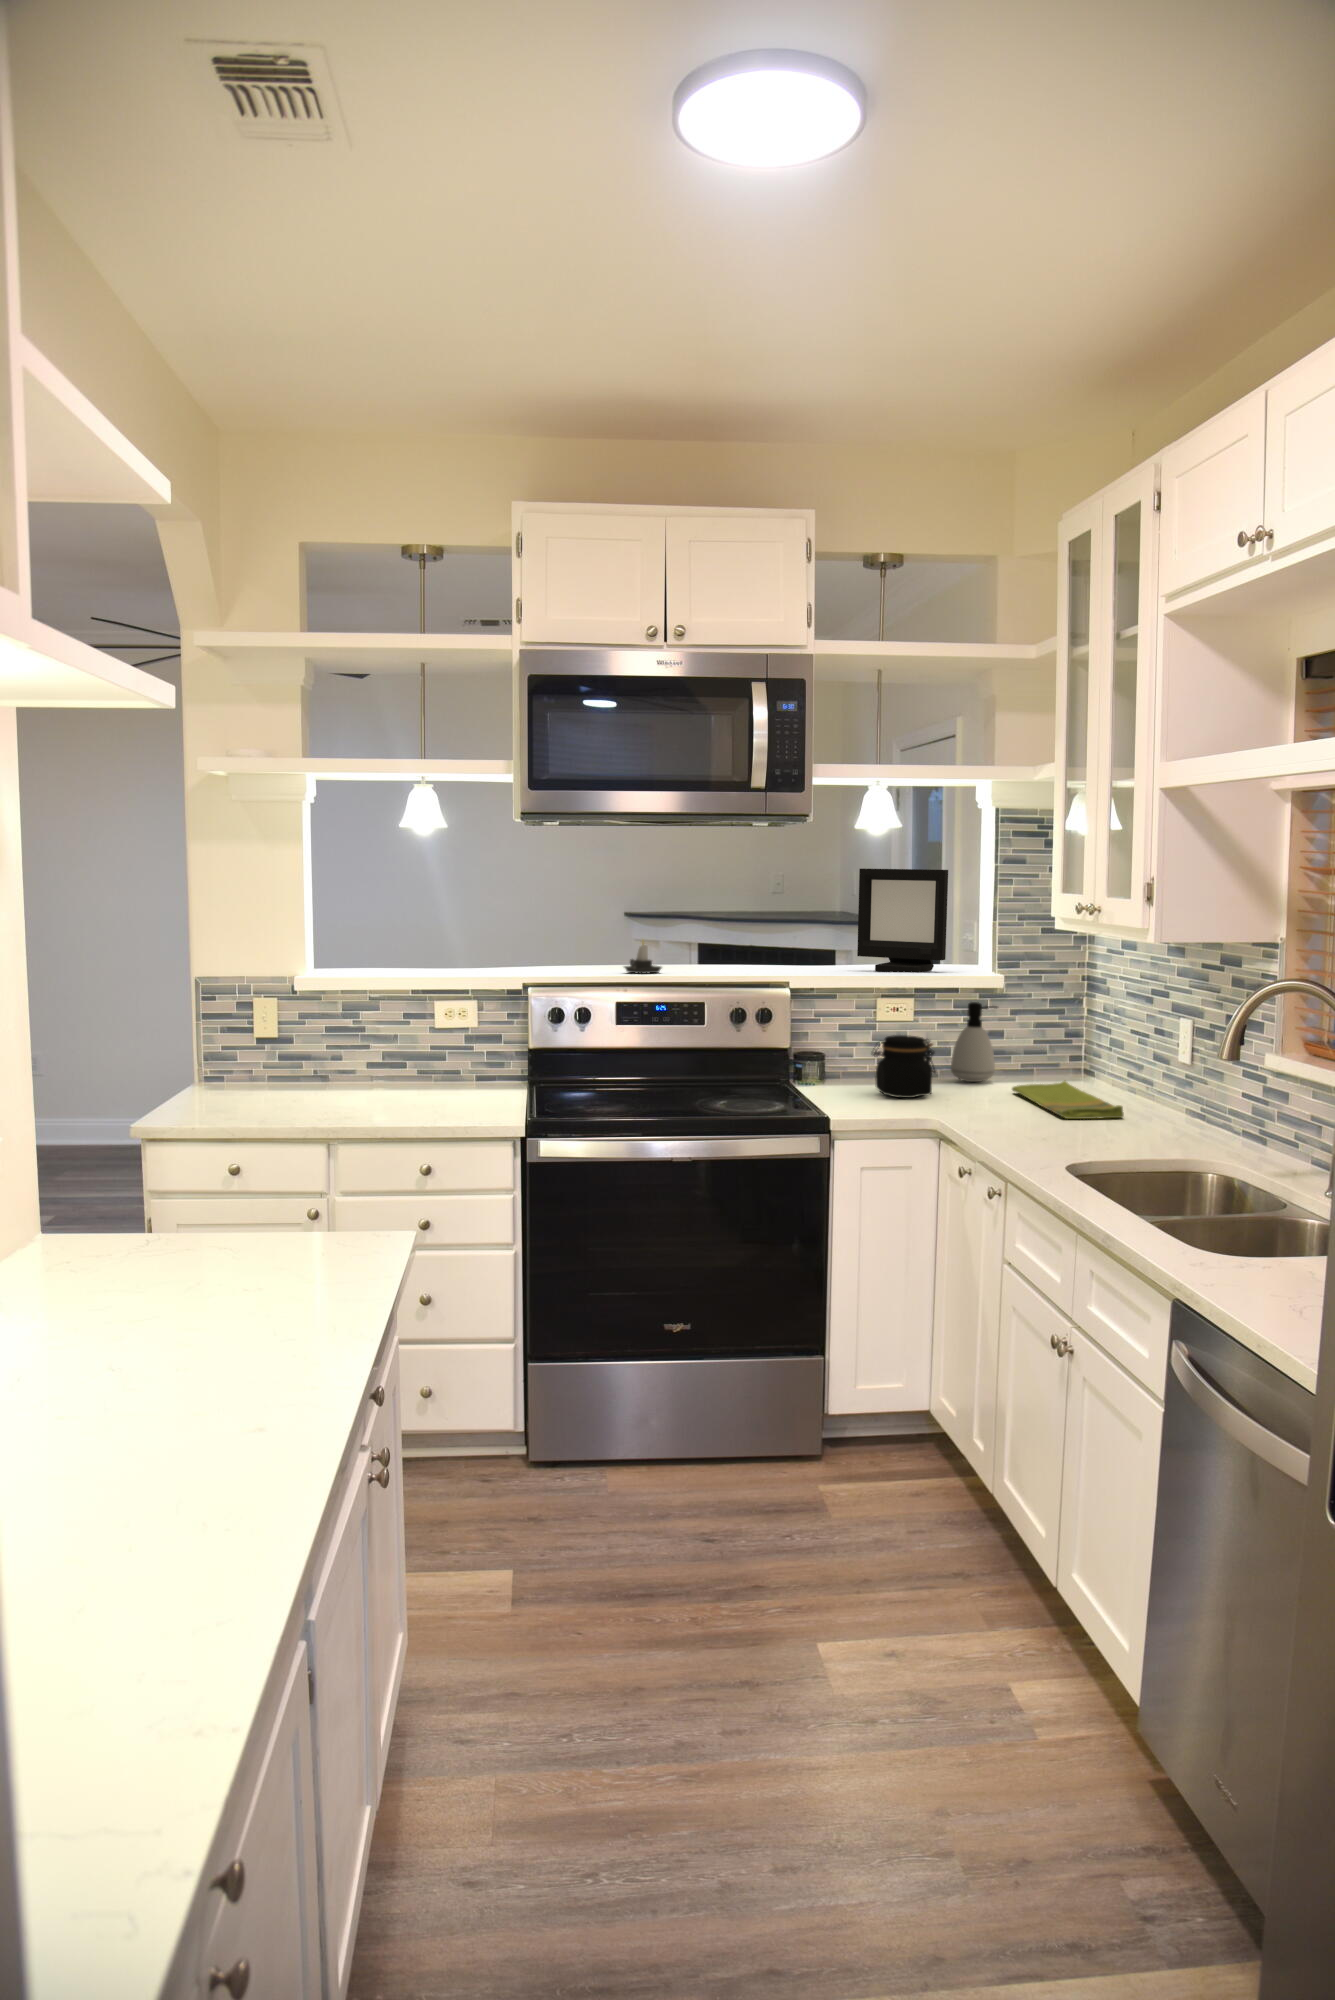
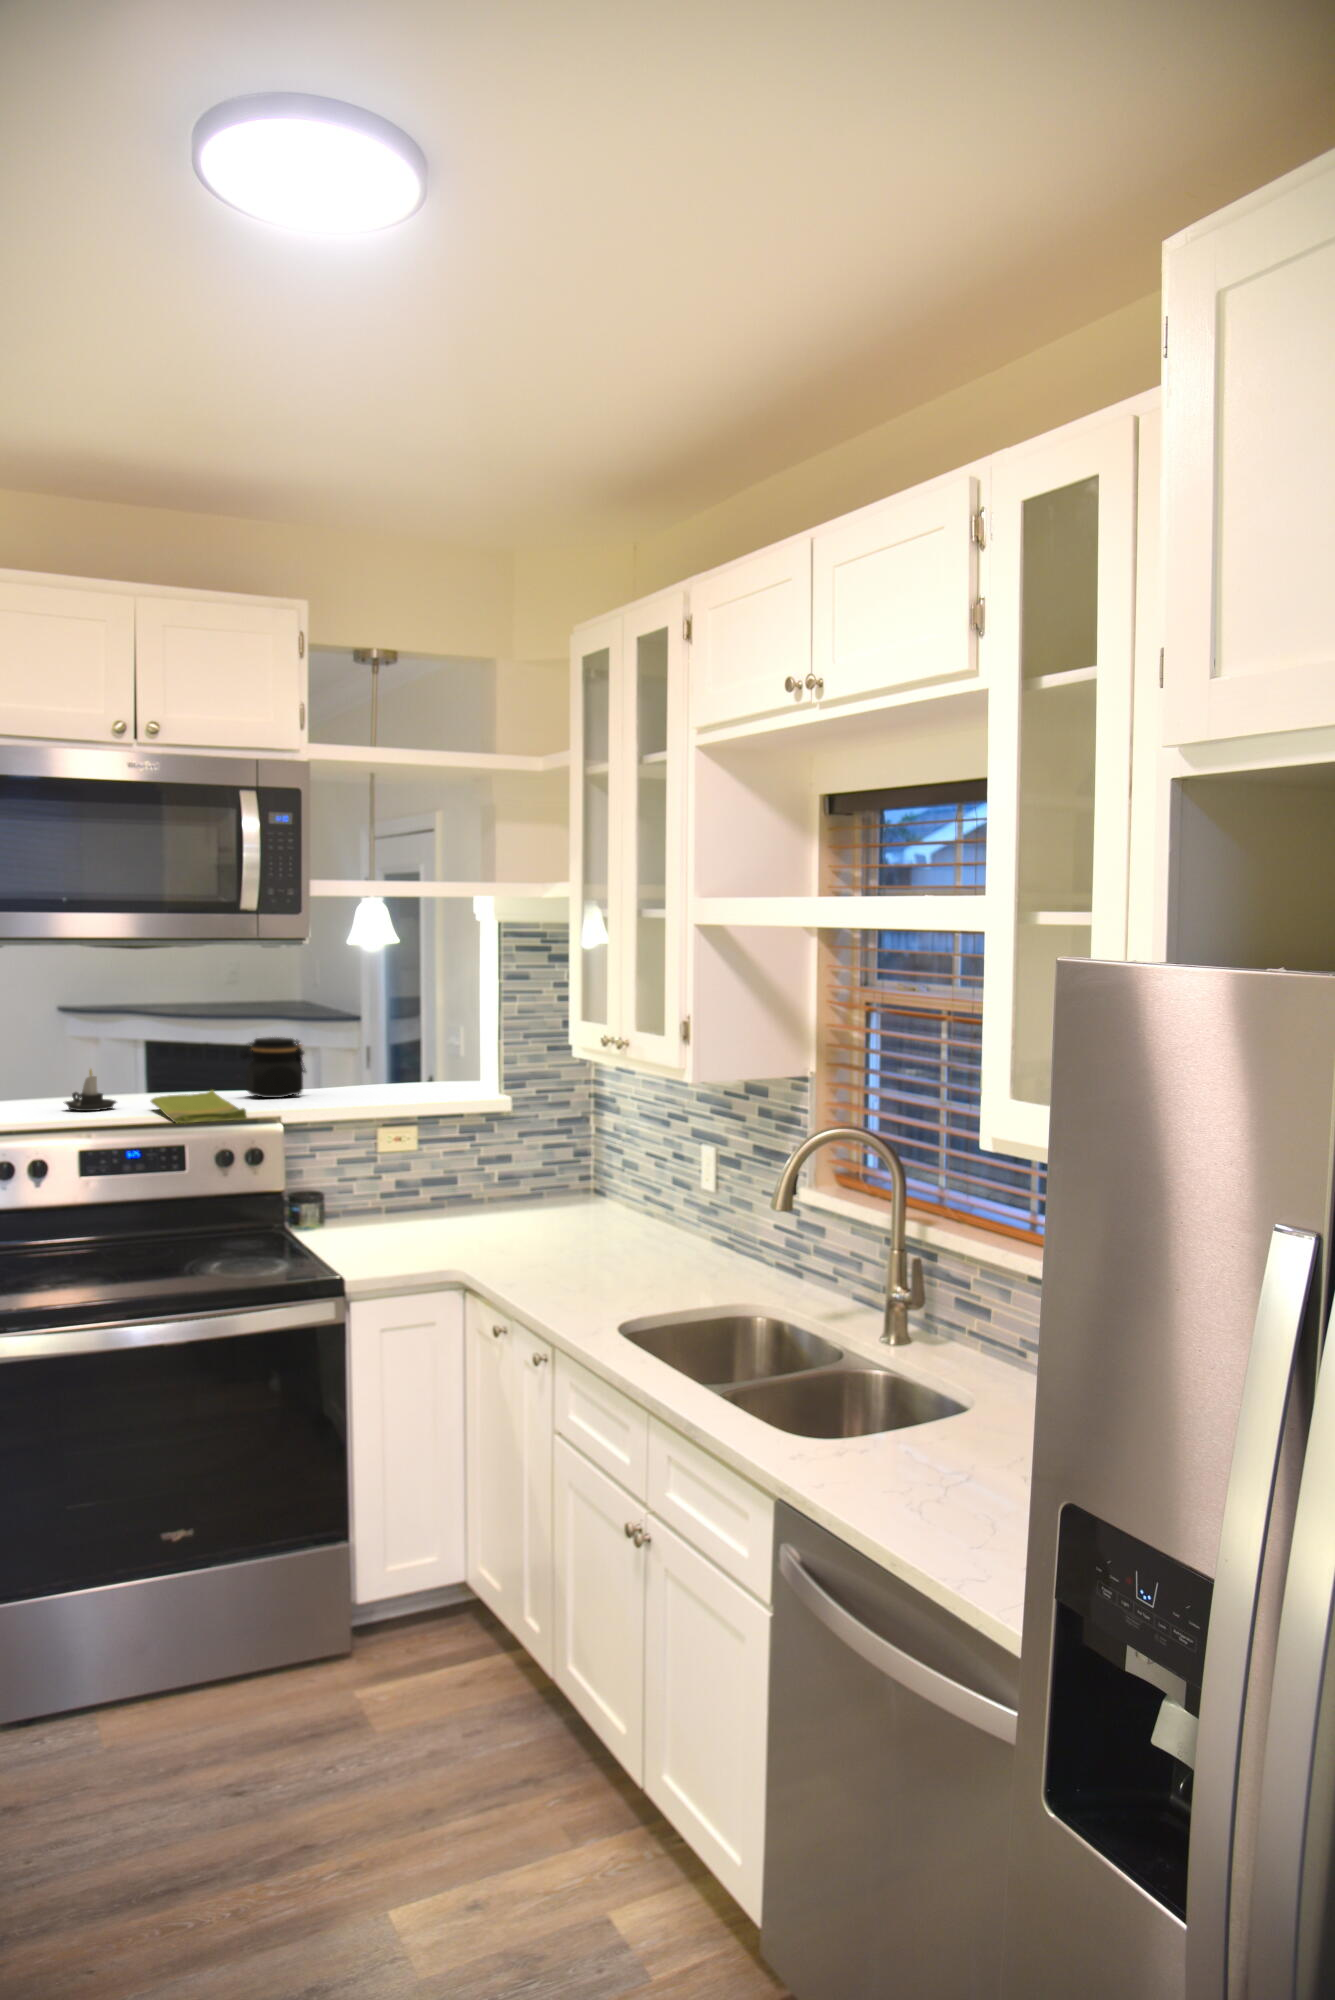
picture frame: present [857,869,948,973] -> none [350,980,450,1096]
soap dispenser: present [951,1002,997,1082] -> none [461,1128,510,1215]
jar: present [872,1035,936,1098] -> present [241,1037,306,1098]
dish towel: present [1012,1081,1124,1119] -> present [151,1090,247,1123]

